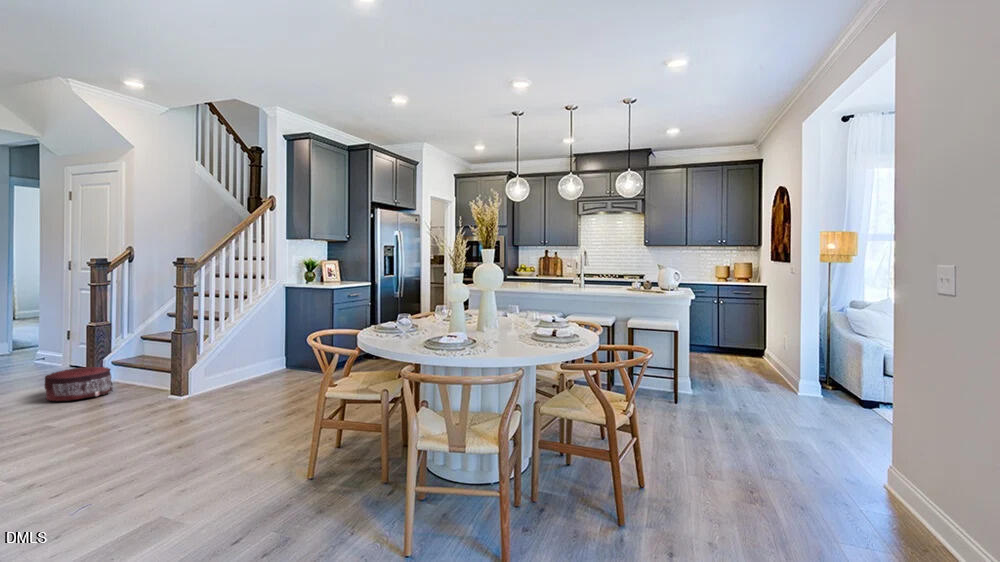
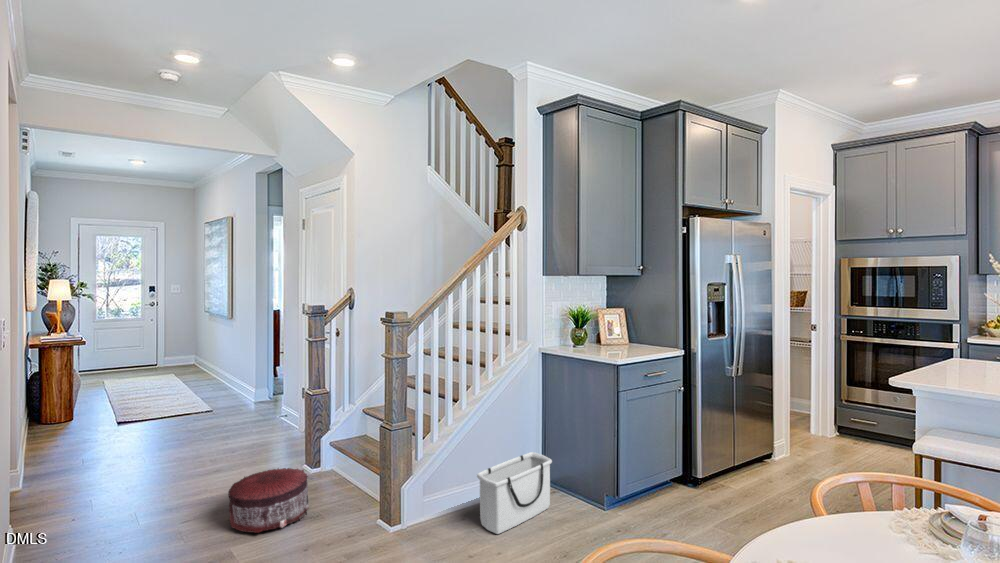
storage bin: none [244,344,292,383] -> present [477,452,552,534]

